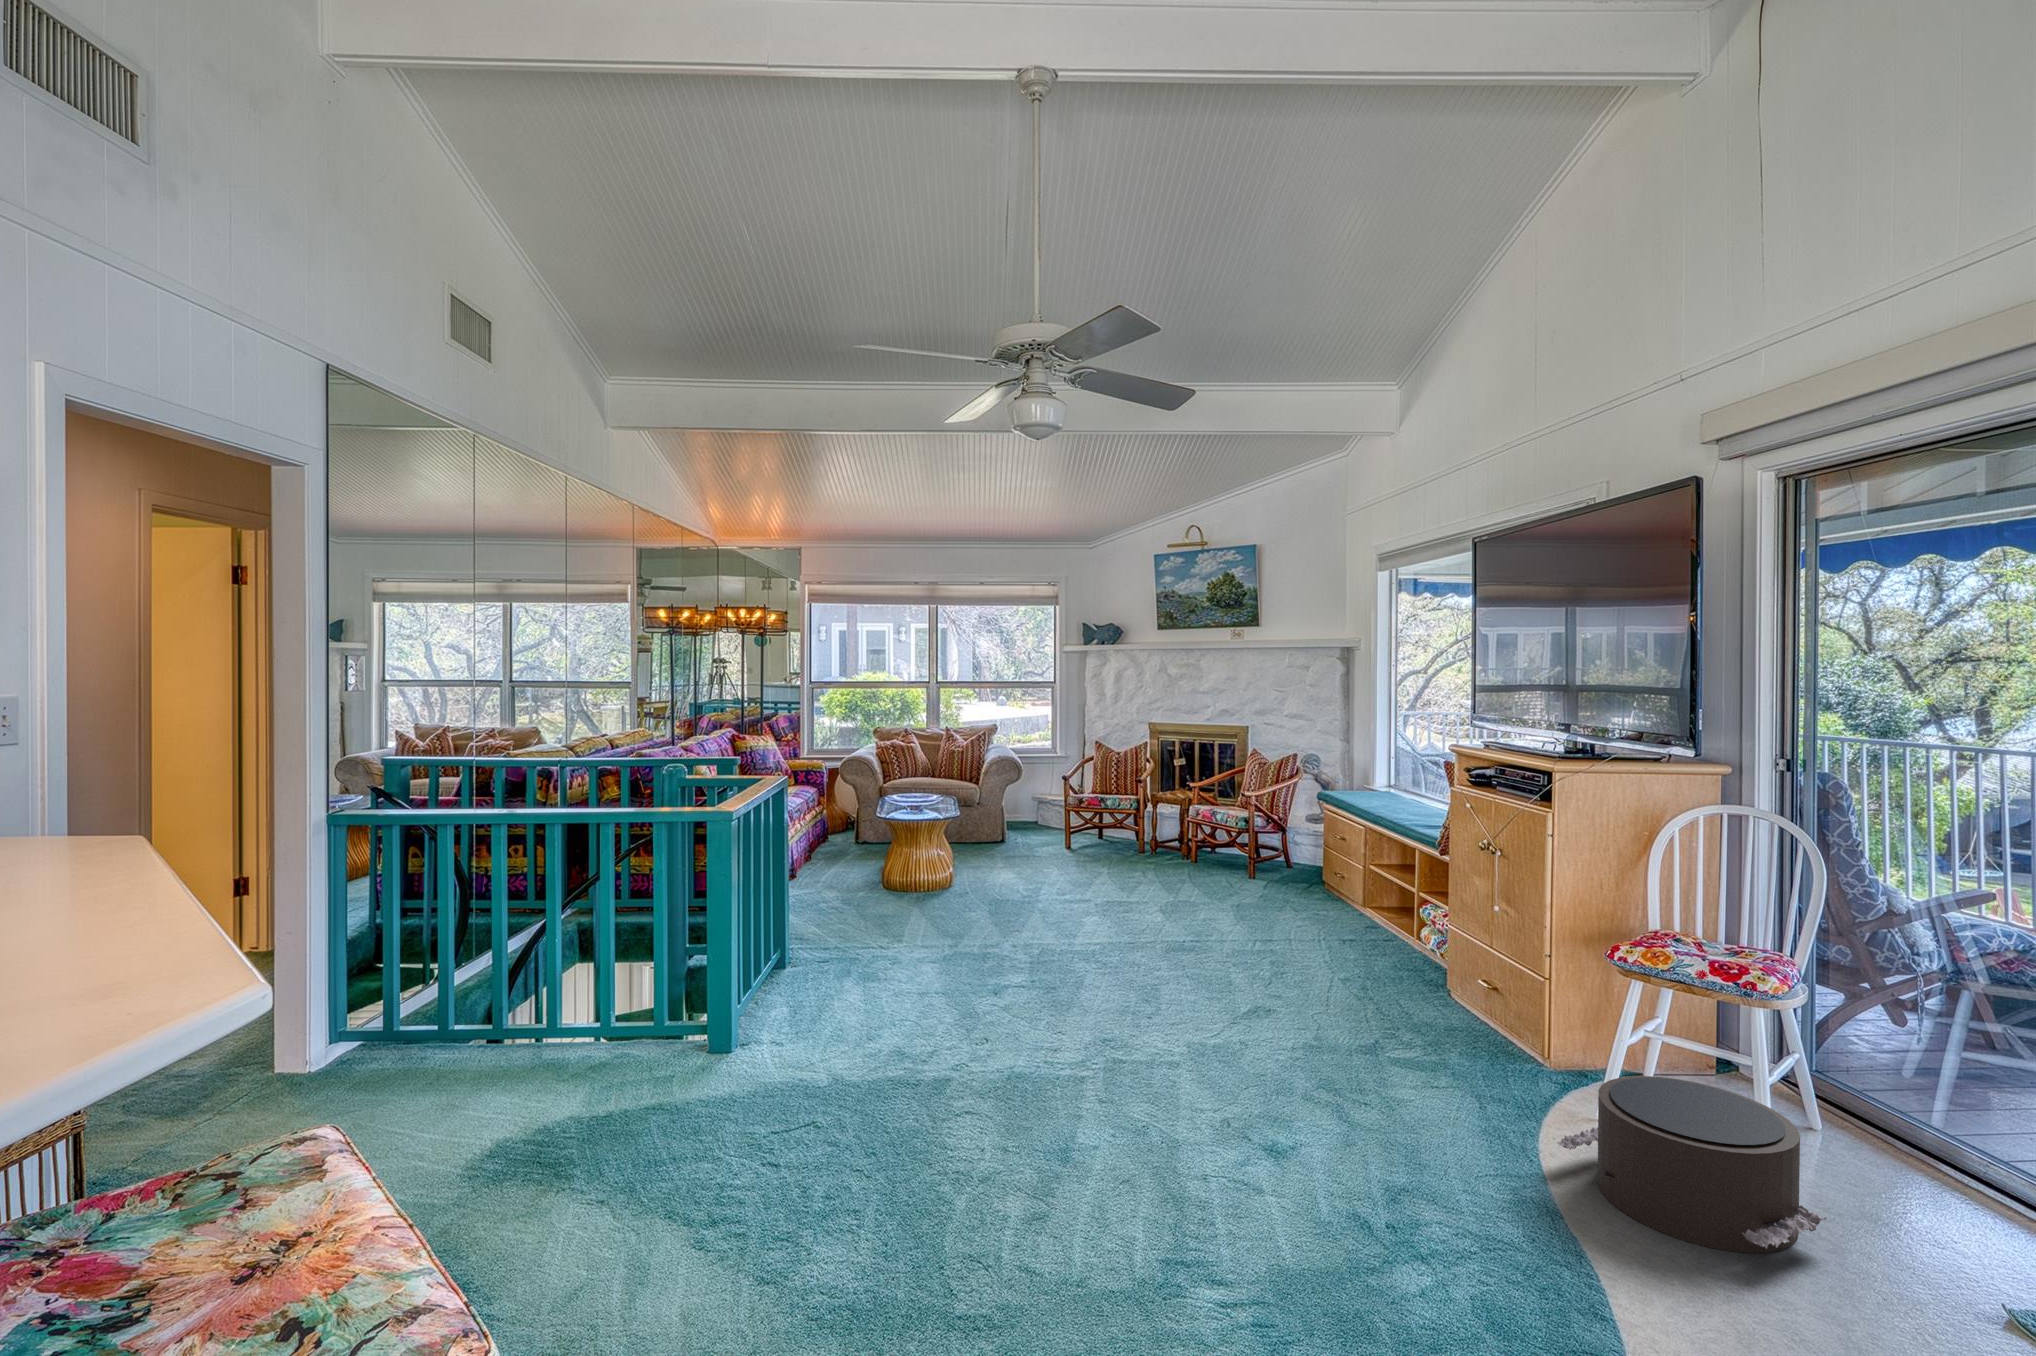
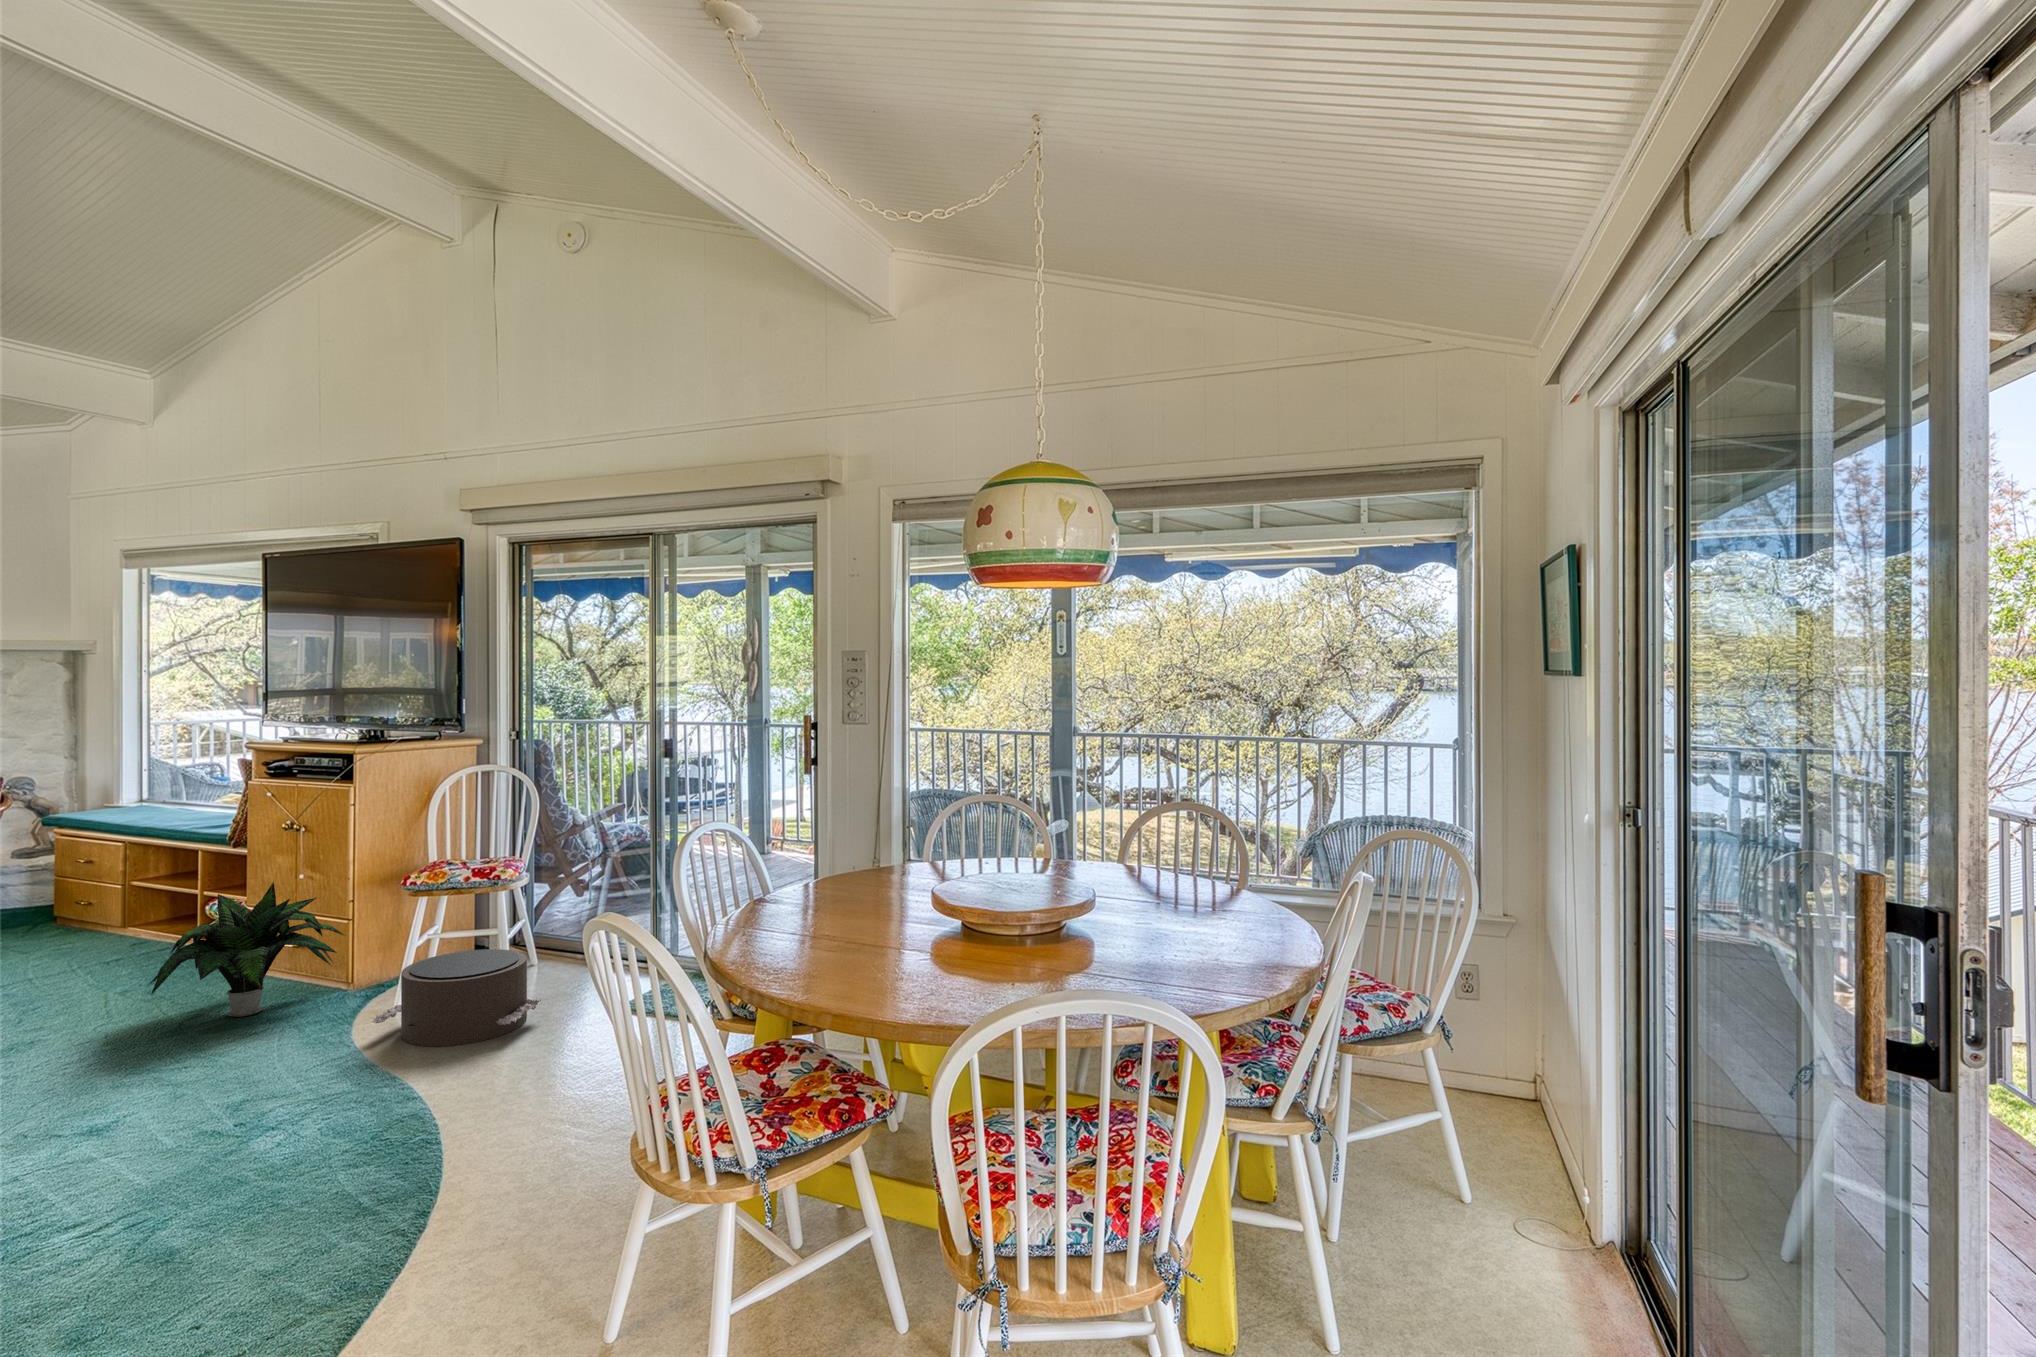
potted plant: none [1339,911,1540,1060] -> present [148,882,344,1017]

